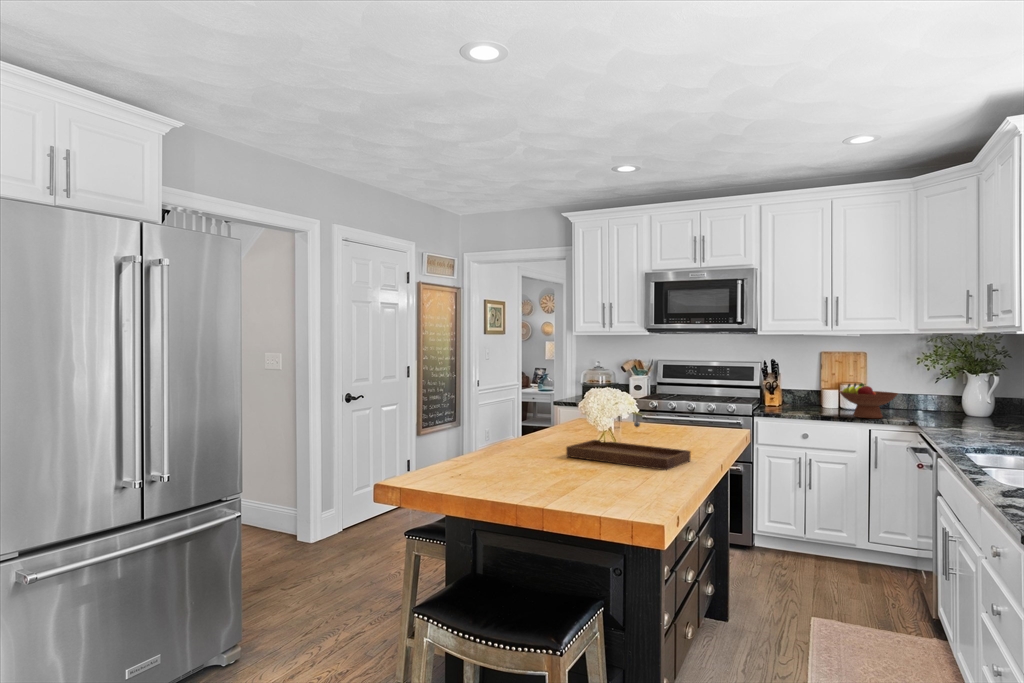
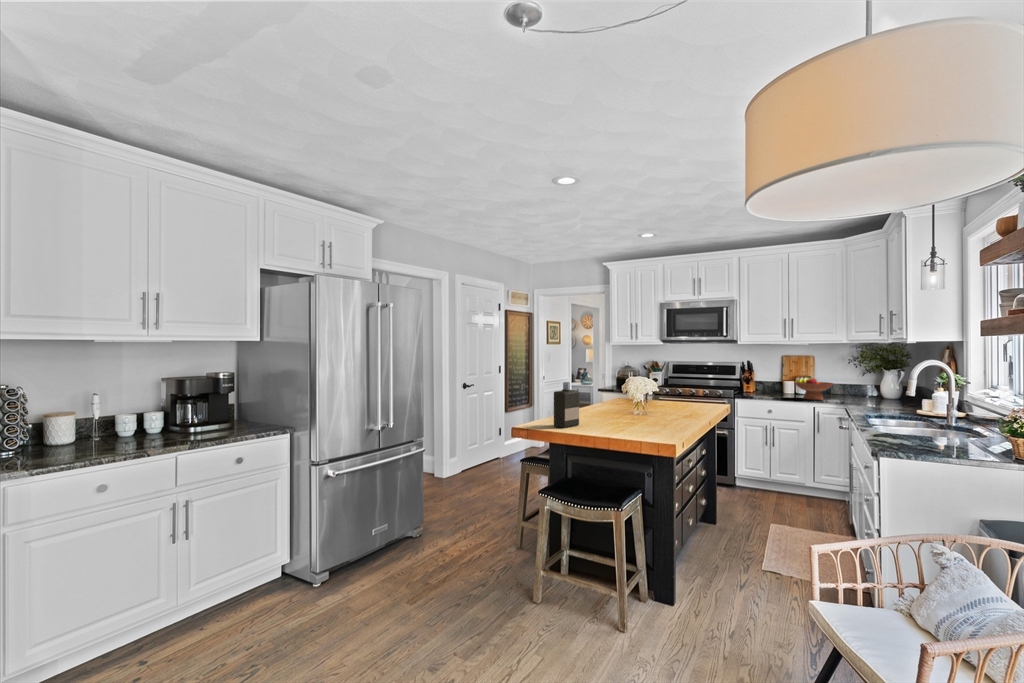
bottle: none [447,399,495,485] -> present [554,382,579,428]
tray: present [566,421,691,470] -> none [616,396,690,423]

